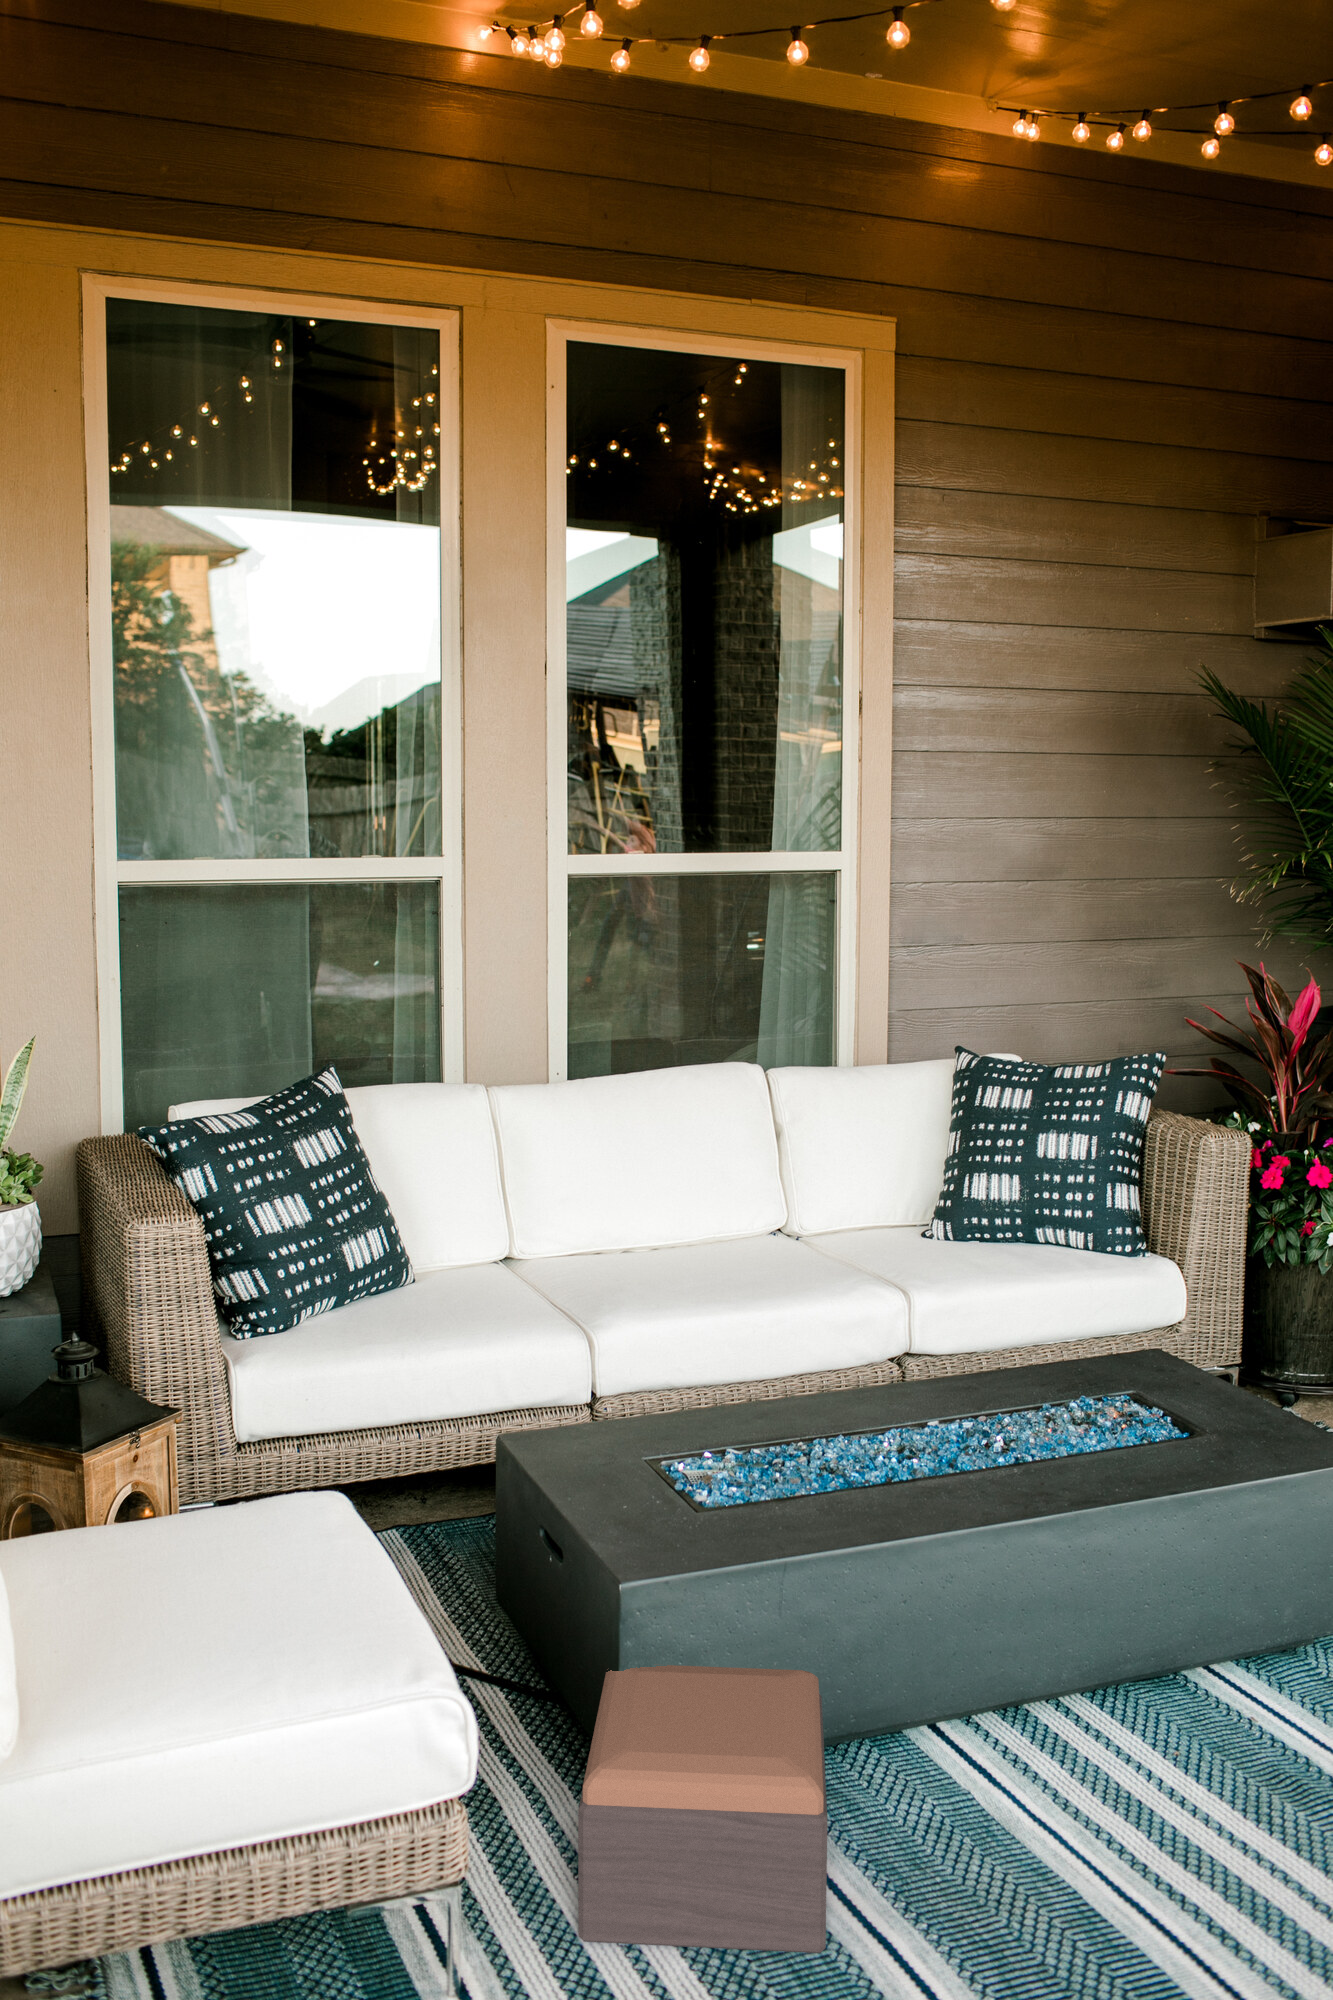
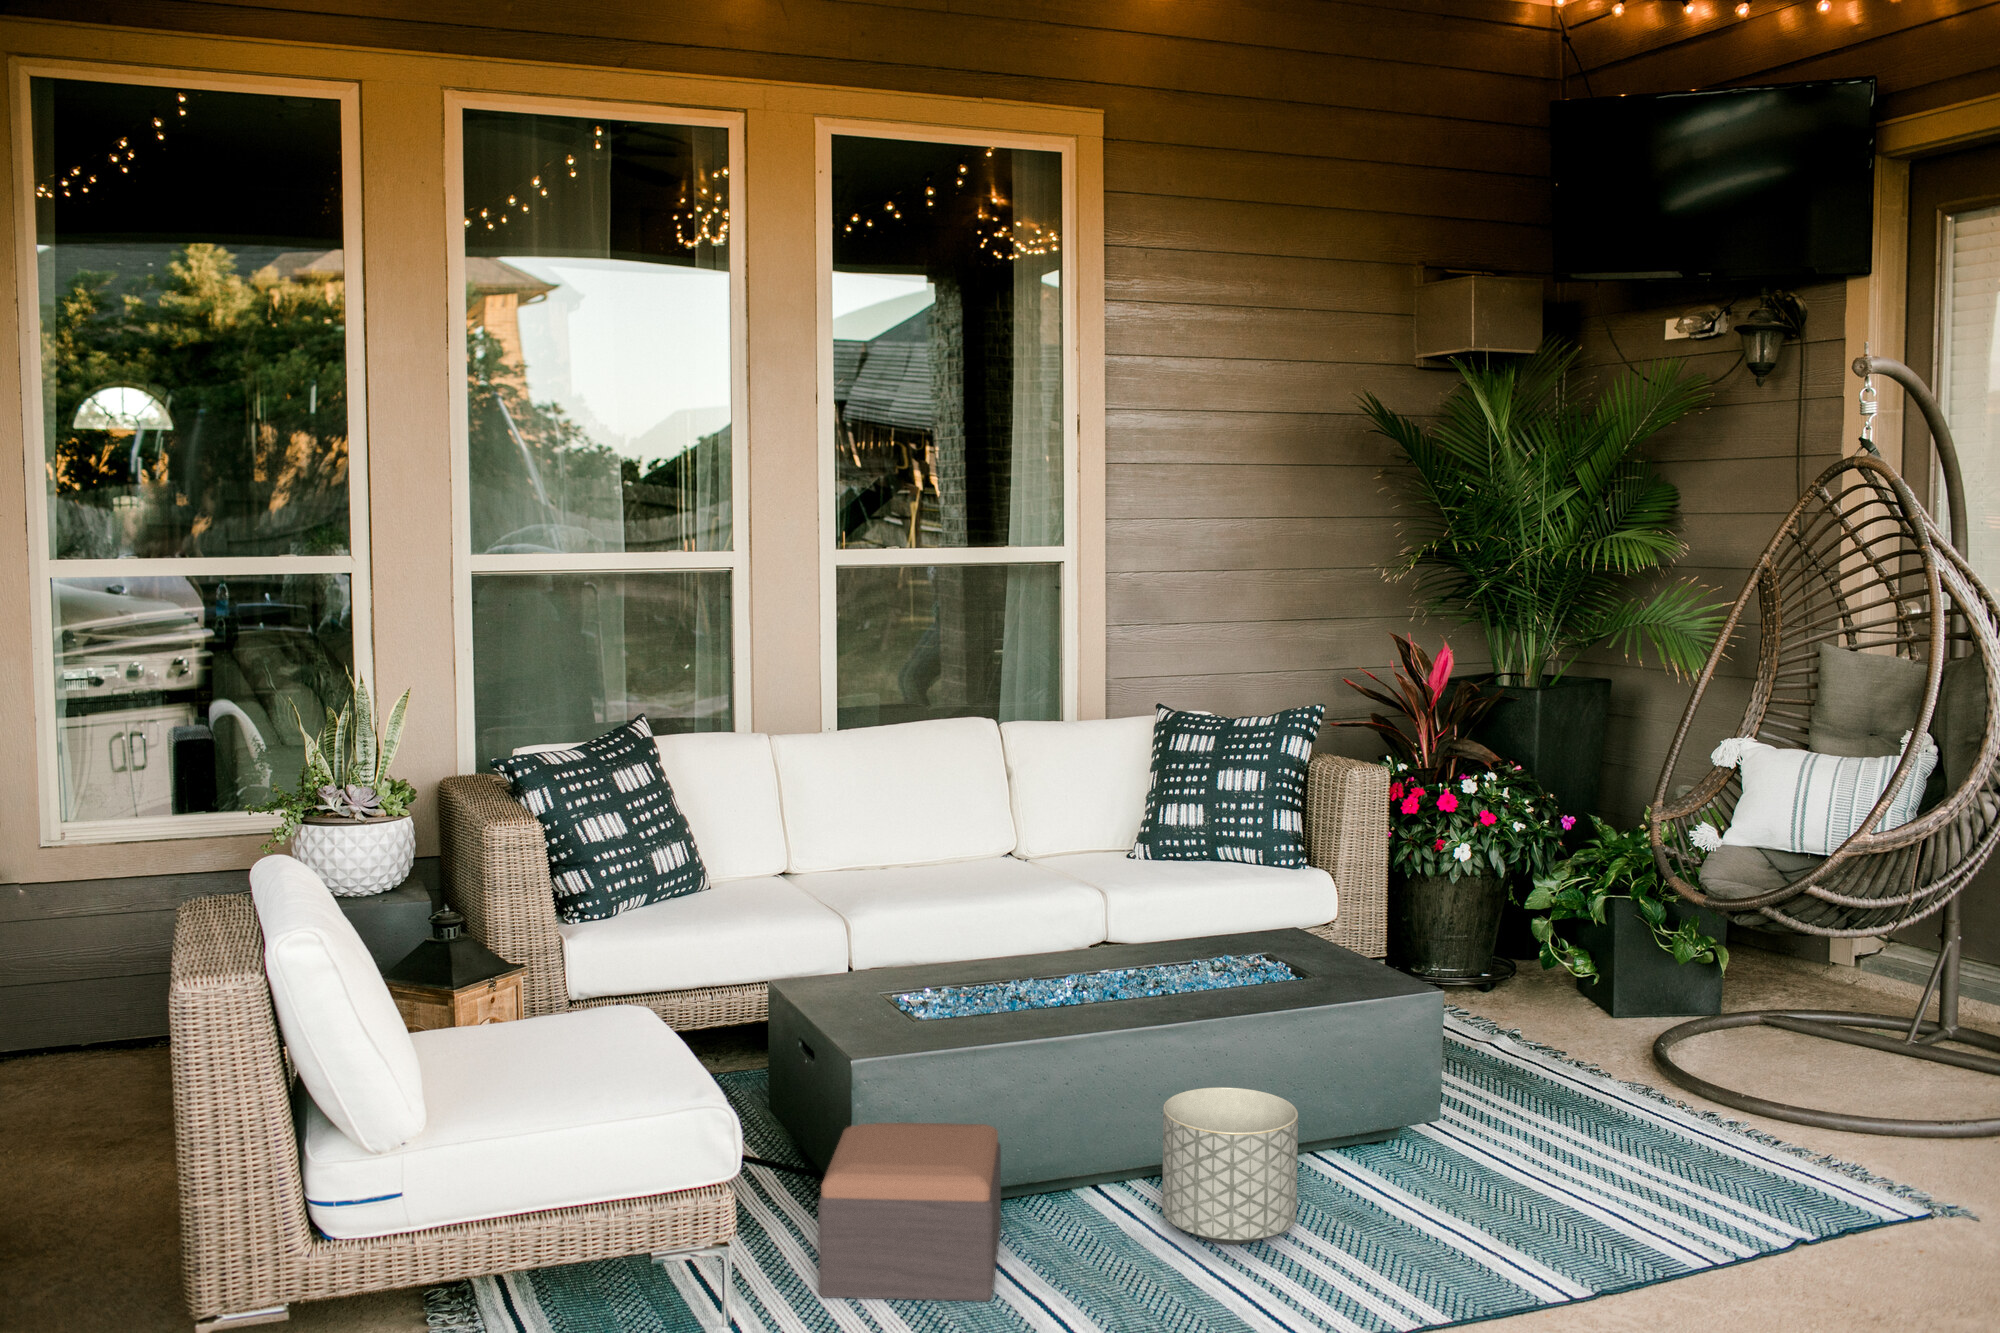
planter: none [1042,1610,1238,1847] -> present [1162,1087,1298,1245]

